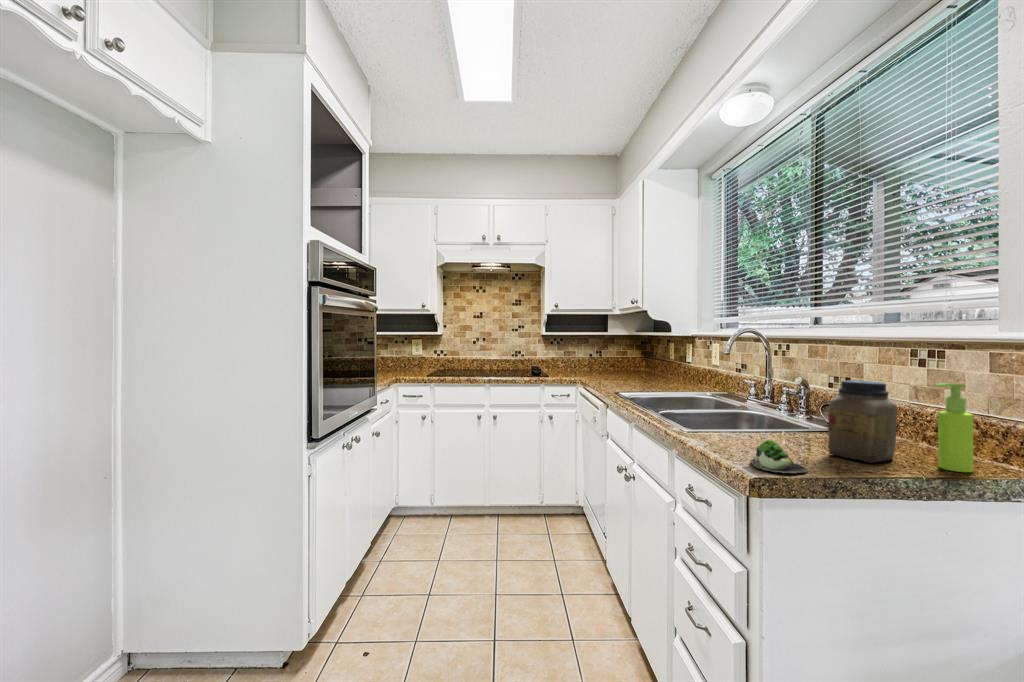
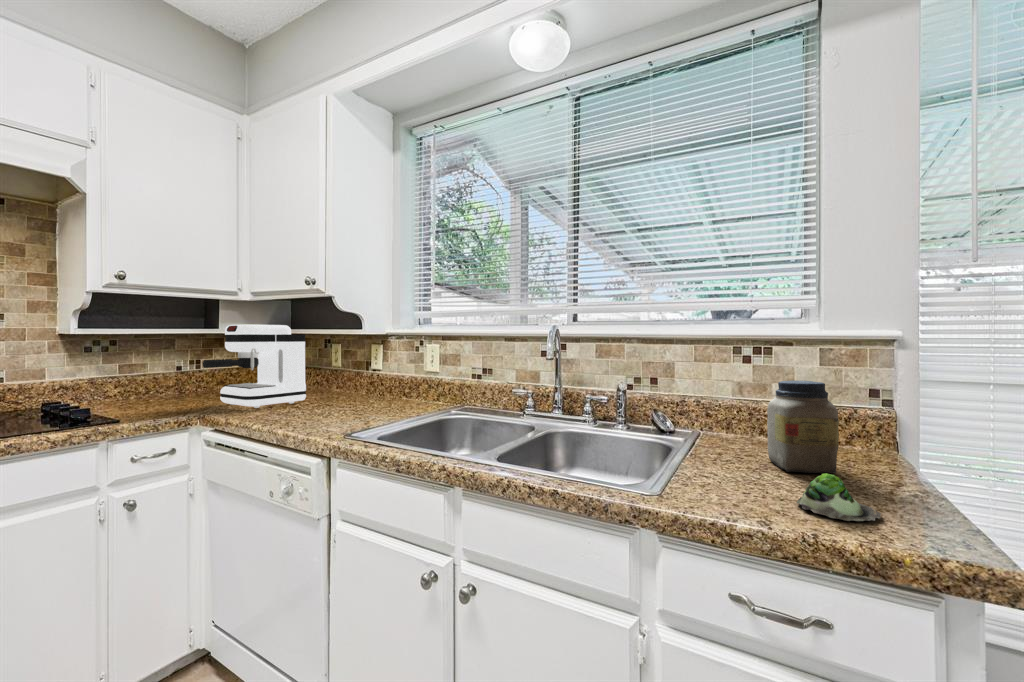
coffee maker: none [584,330,637,380] -> present [203,324,306,408]
soap dispenser: present [934,383,973,472] -> none [844,377,874,464]

